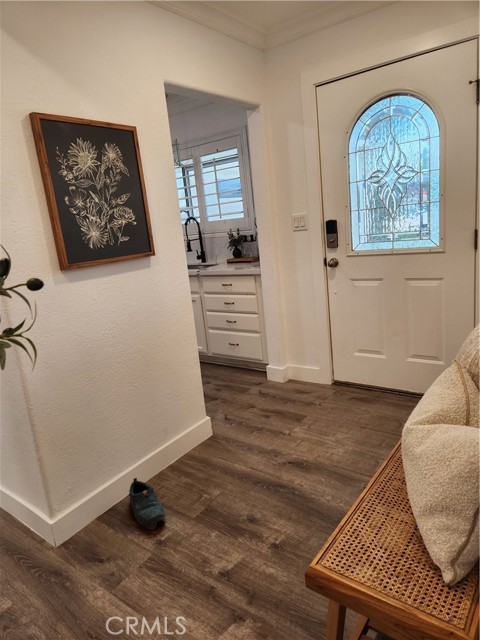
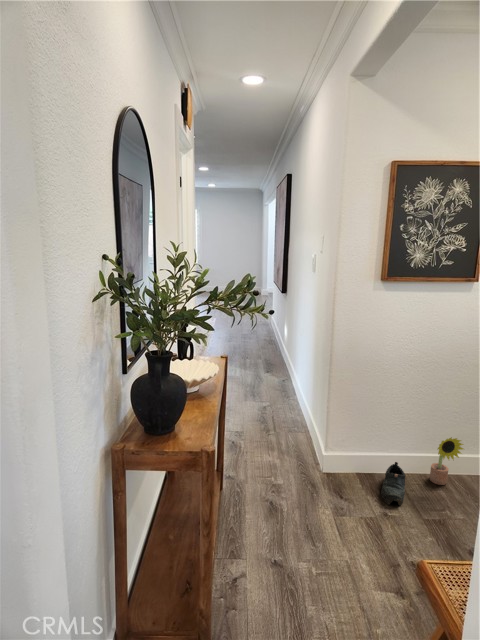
decorative plant: none [165,421,192,477] -> present [430,437,463,485]

